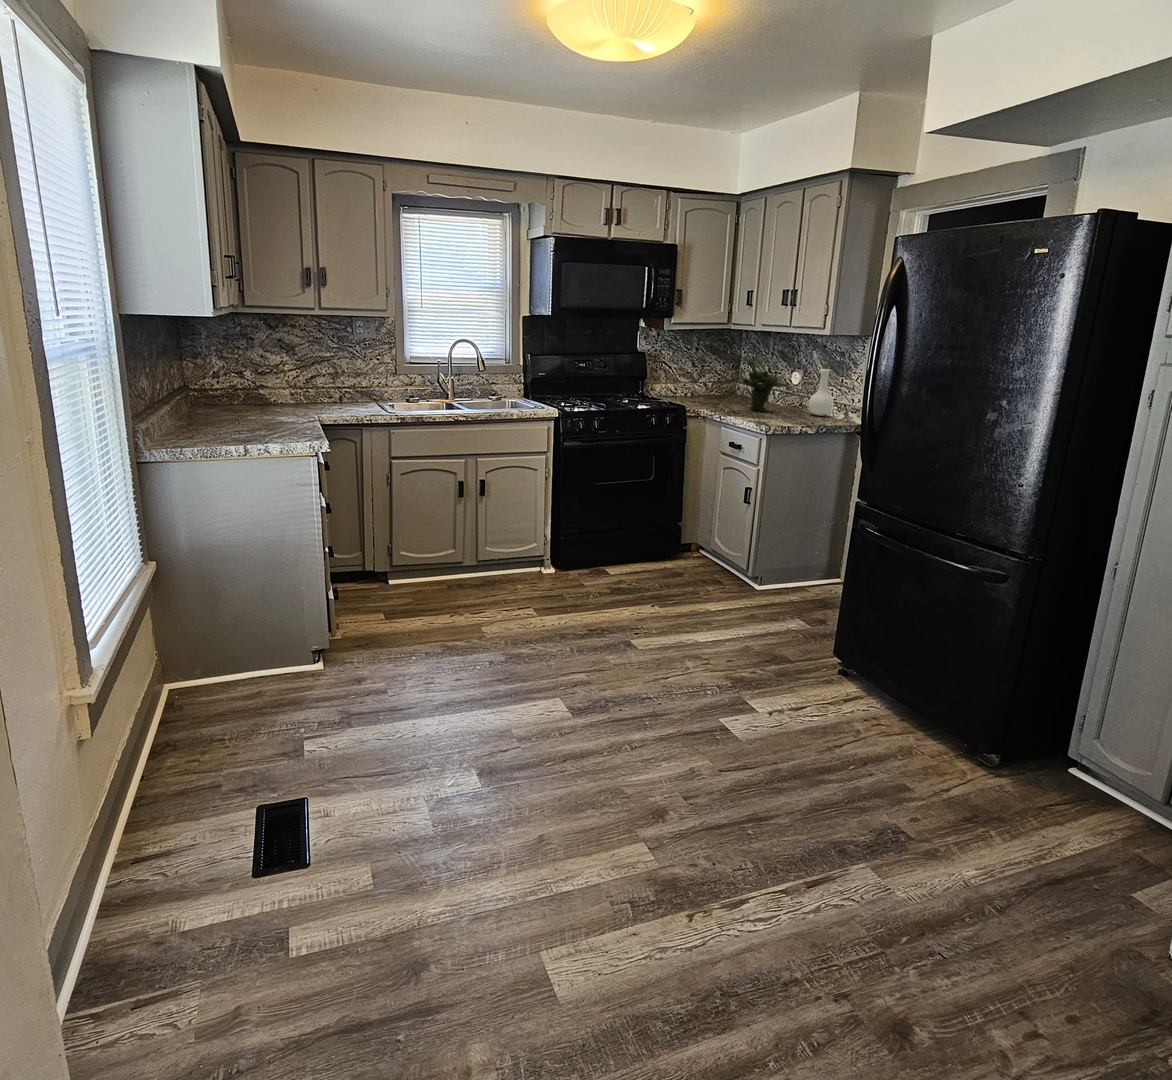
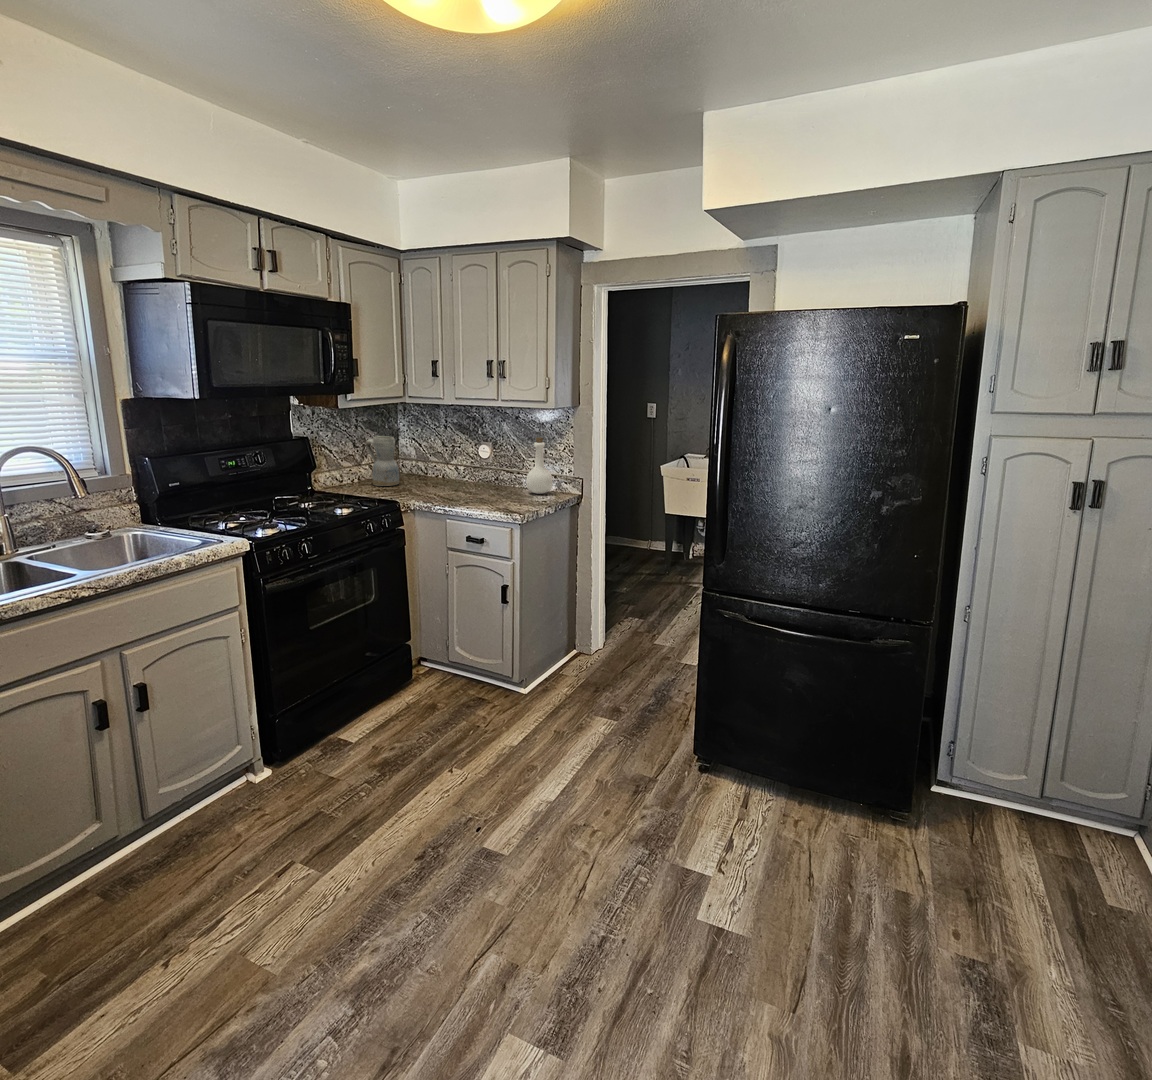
ceramic pitcher: none [698,357,720,398] -> present [366,436,399,486]
potted plant: present [742,357,792,411] -> none [448,435,509,497]

